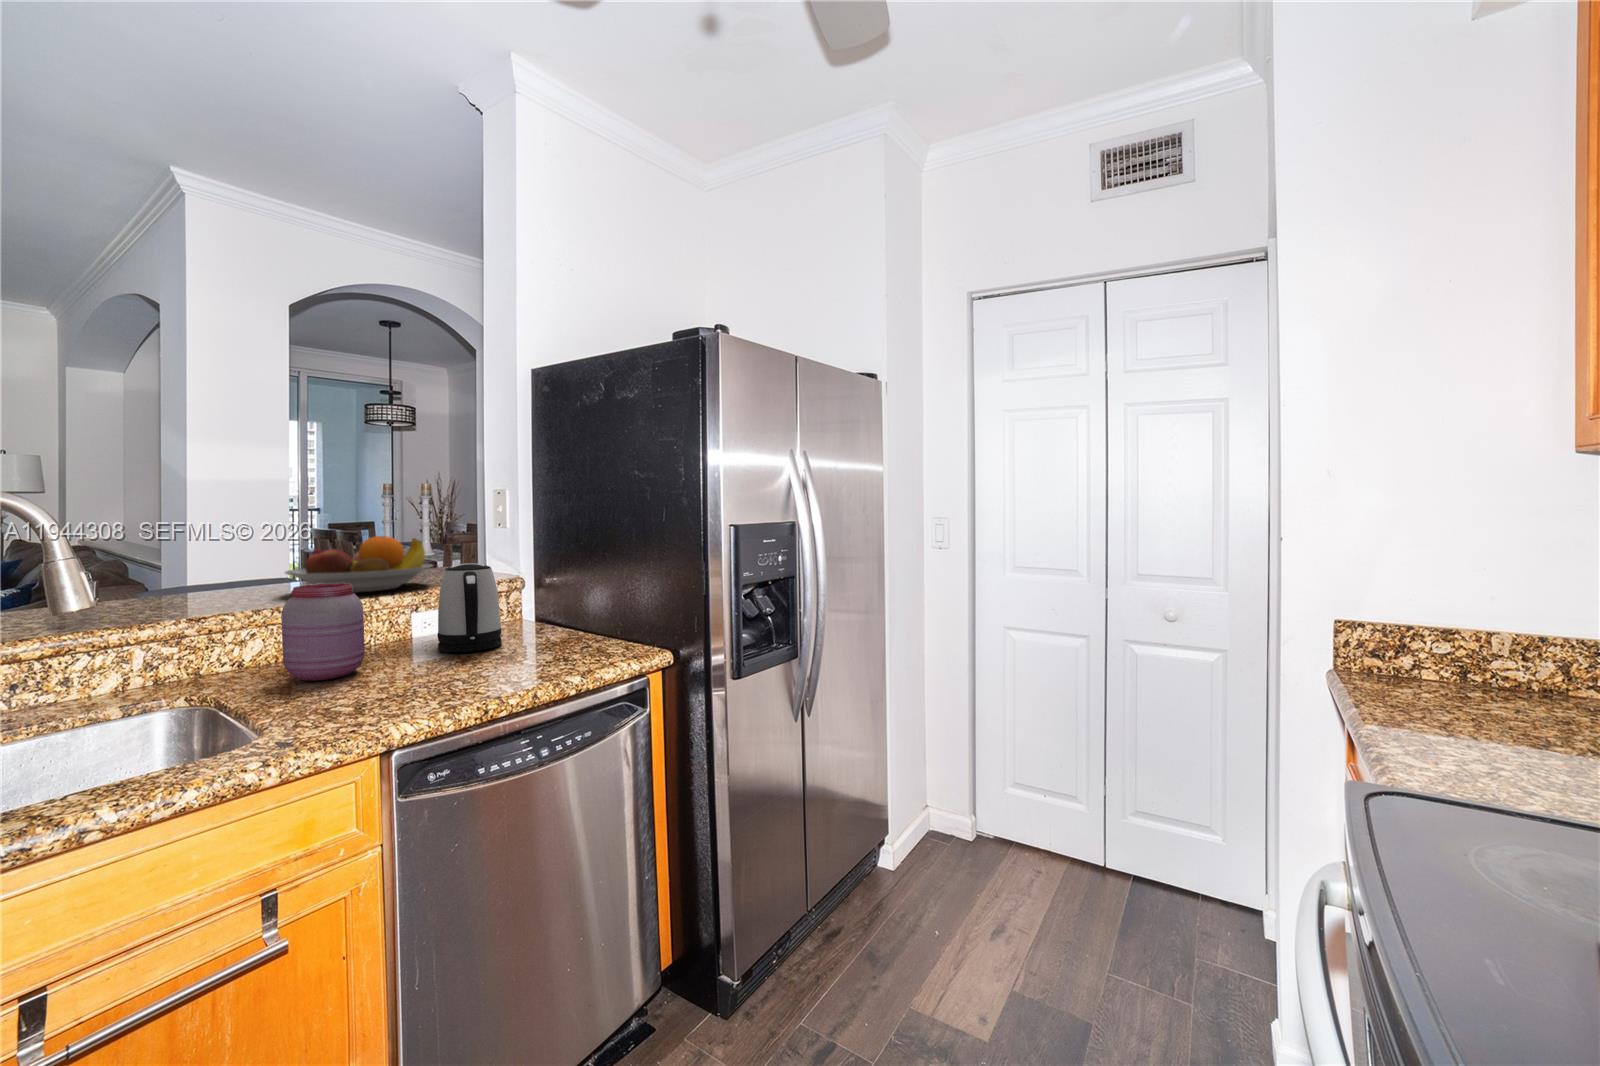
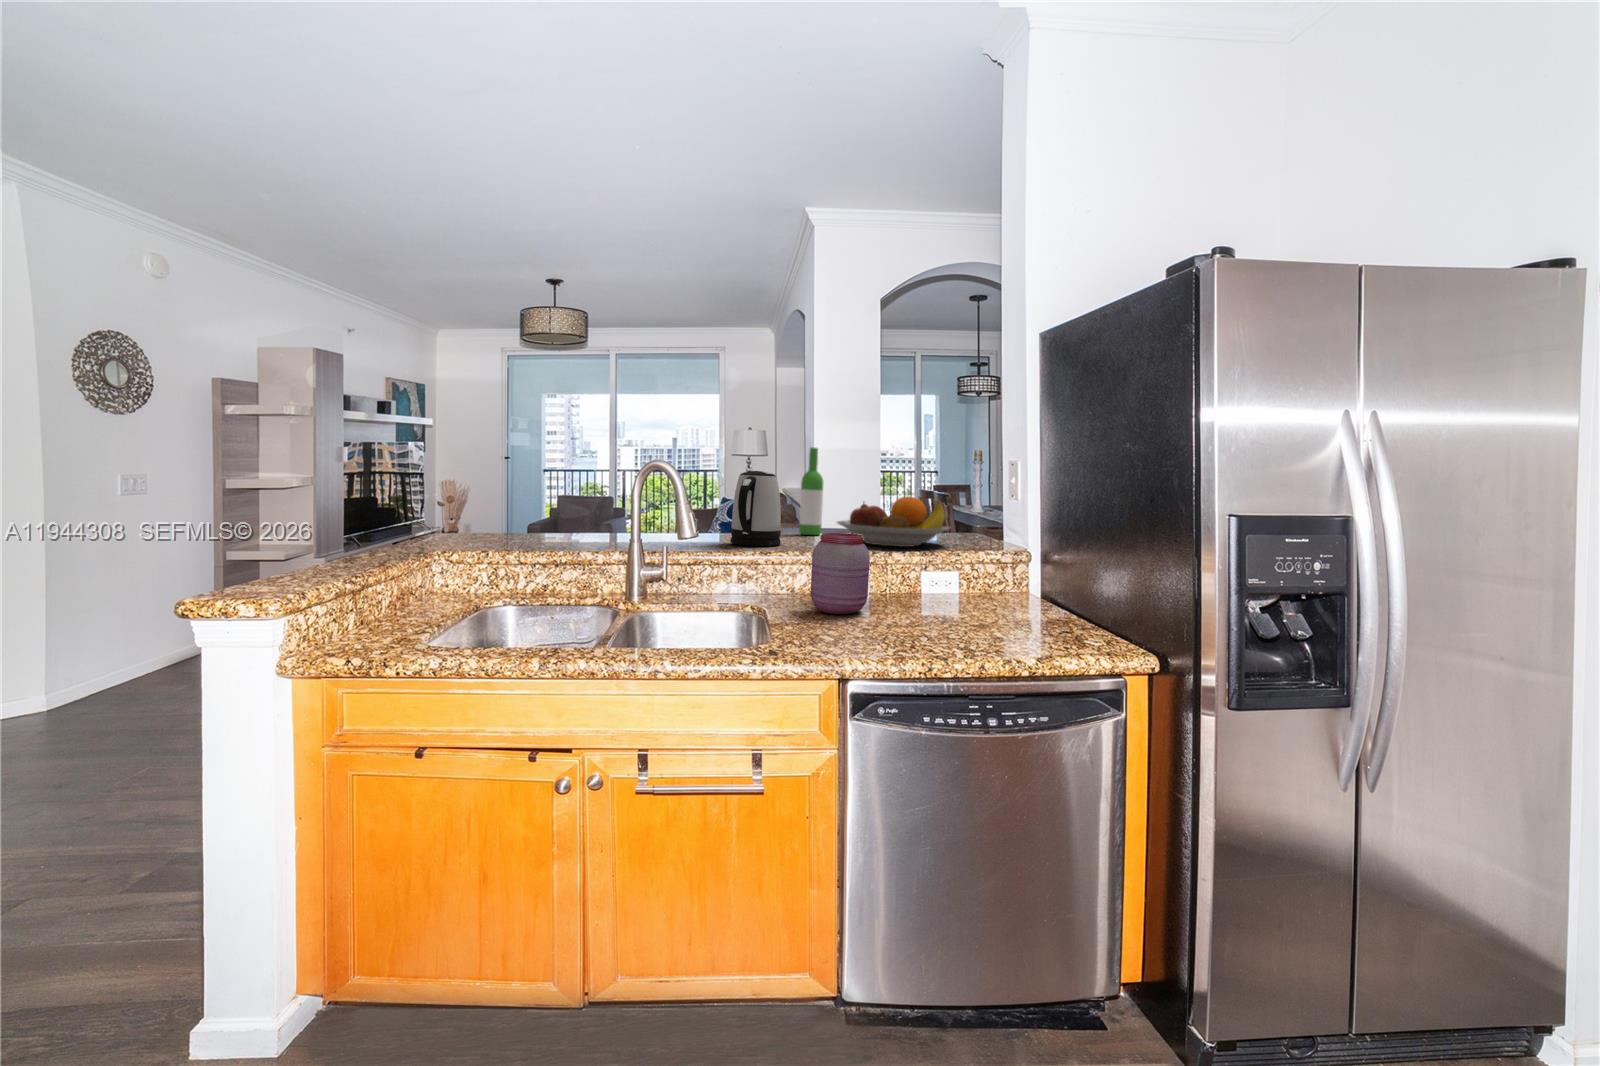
wine bottle: none [212,486,249,593] -> present [799,447,823,535]
kettle: present [437,563,502,652] -> present [730,471,781,546]

